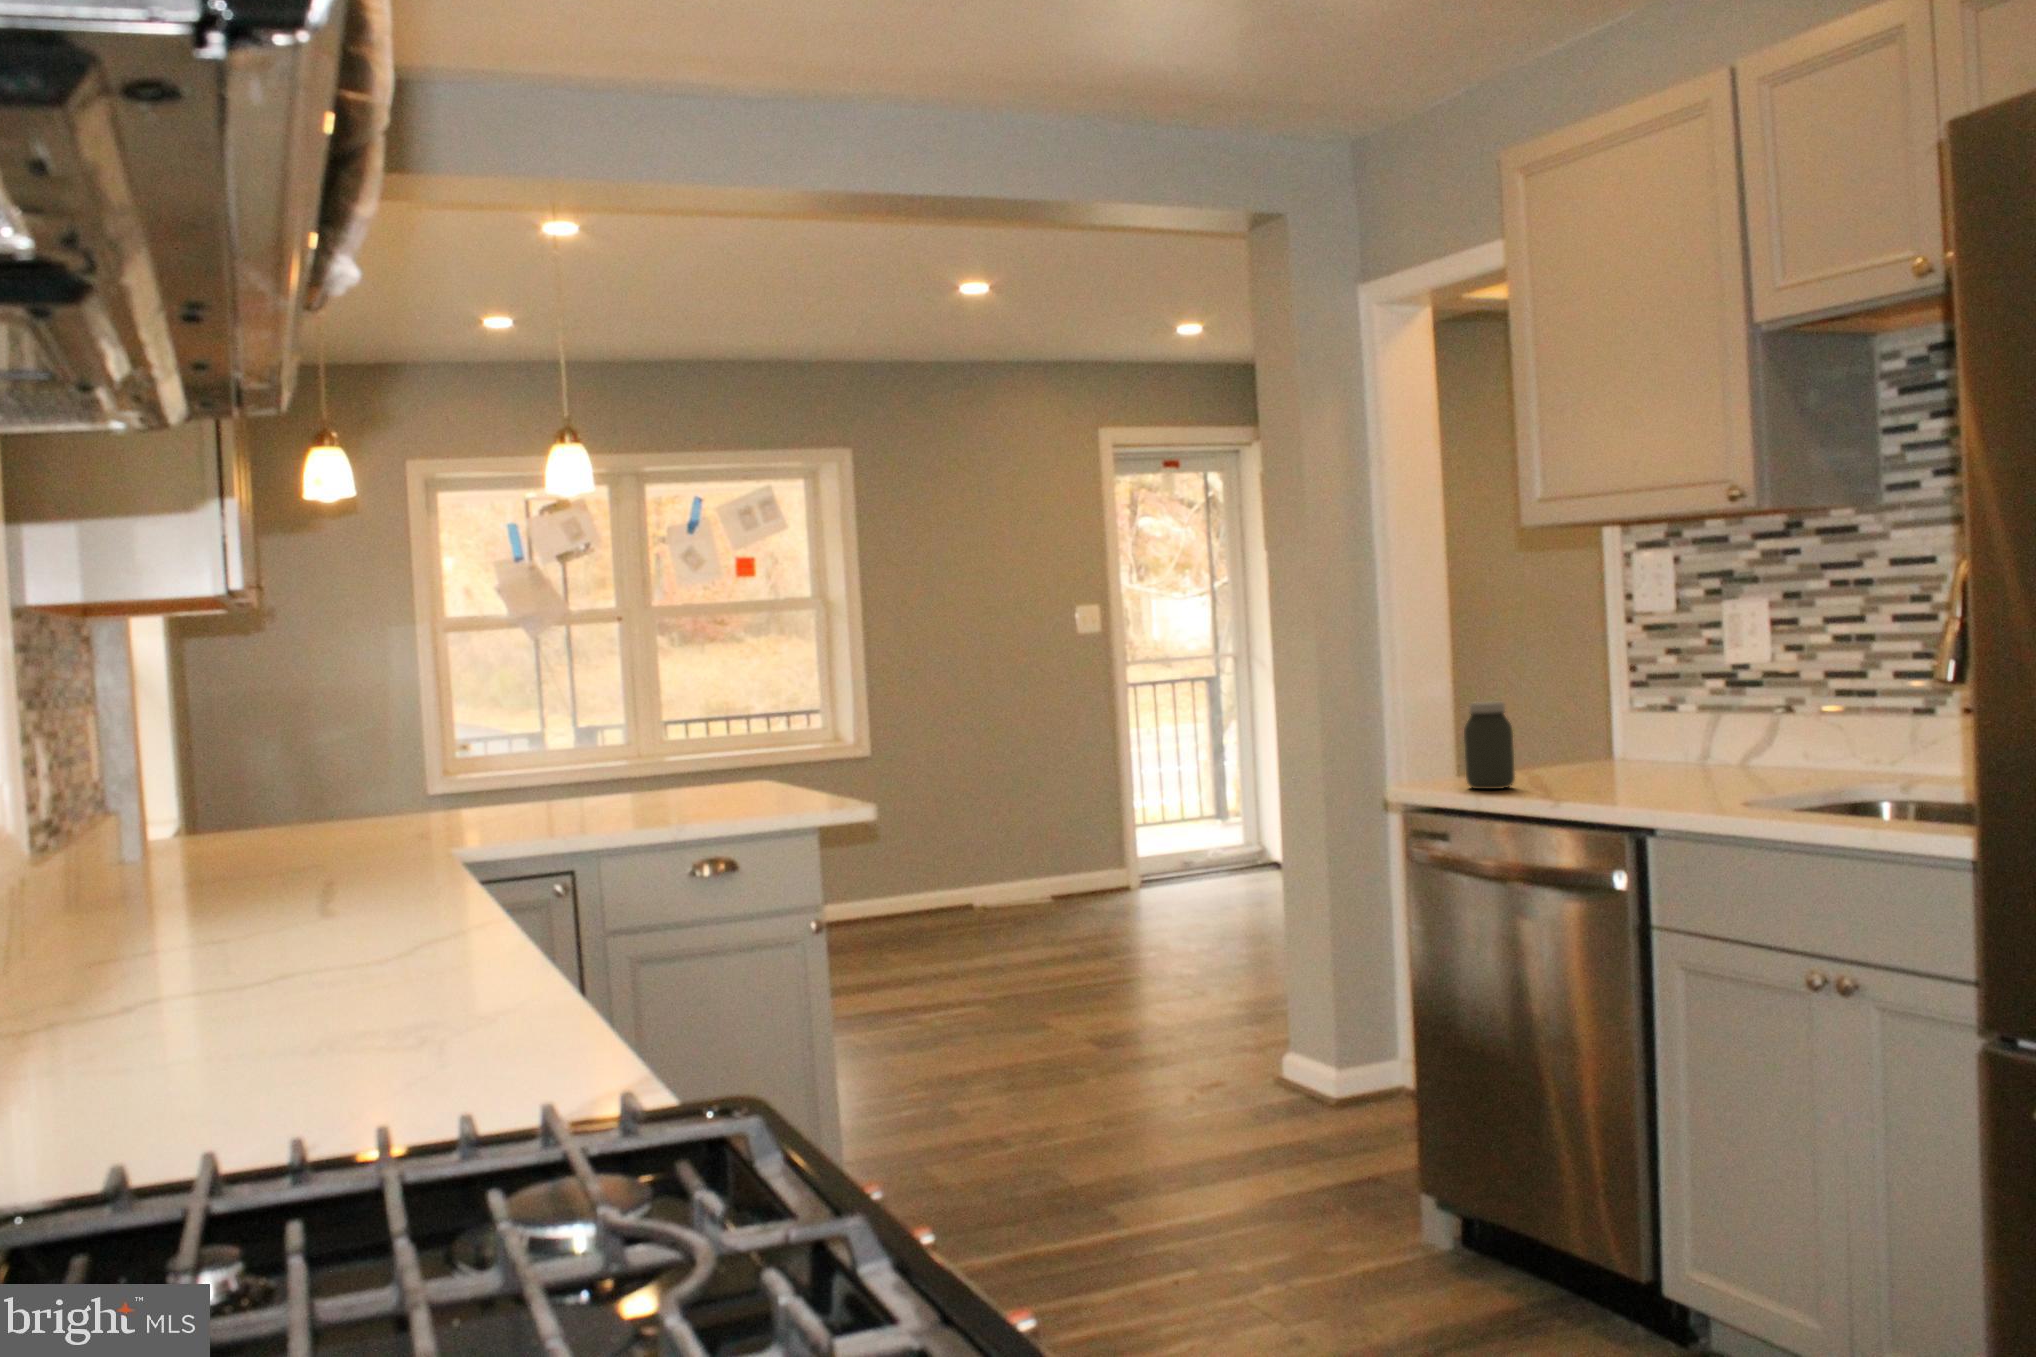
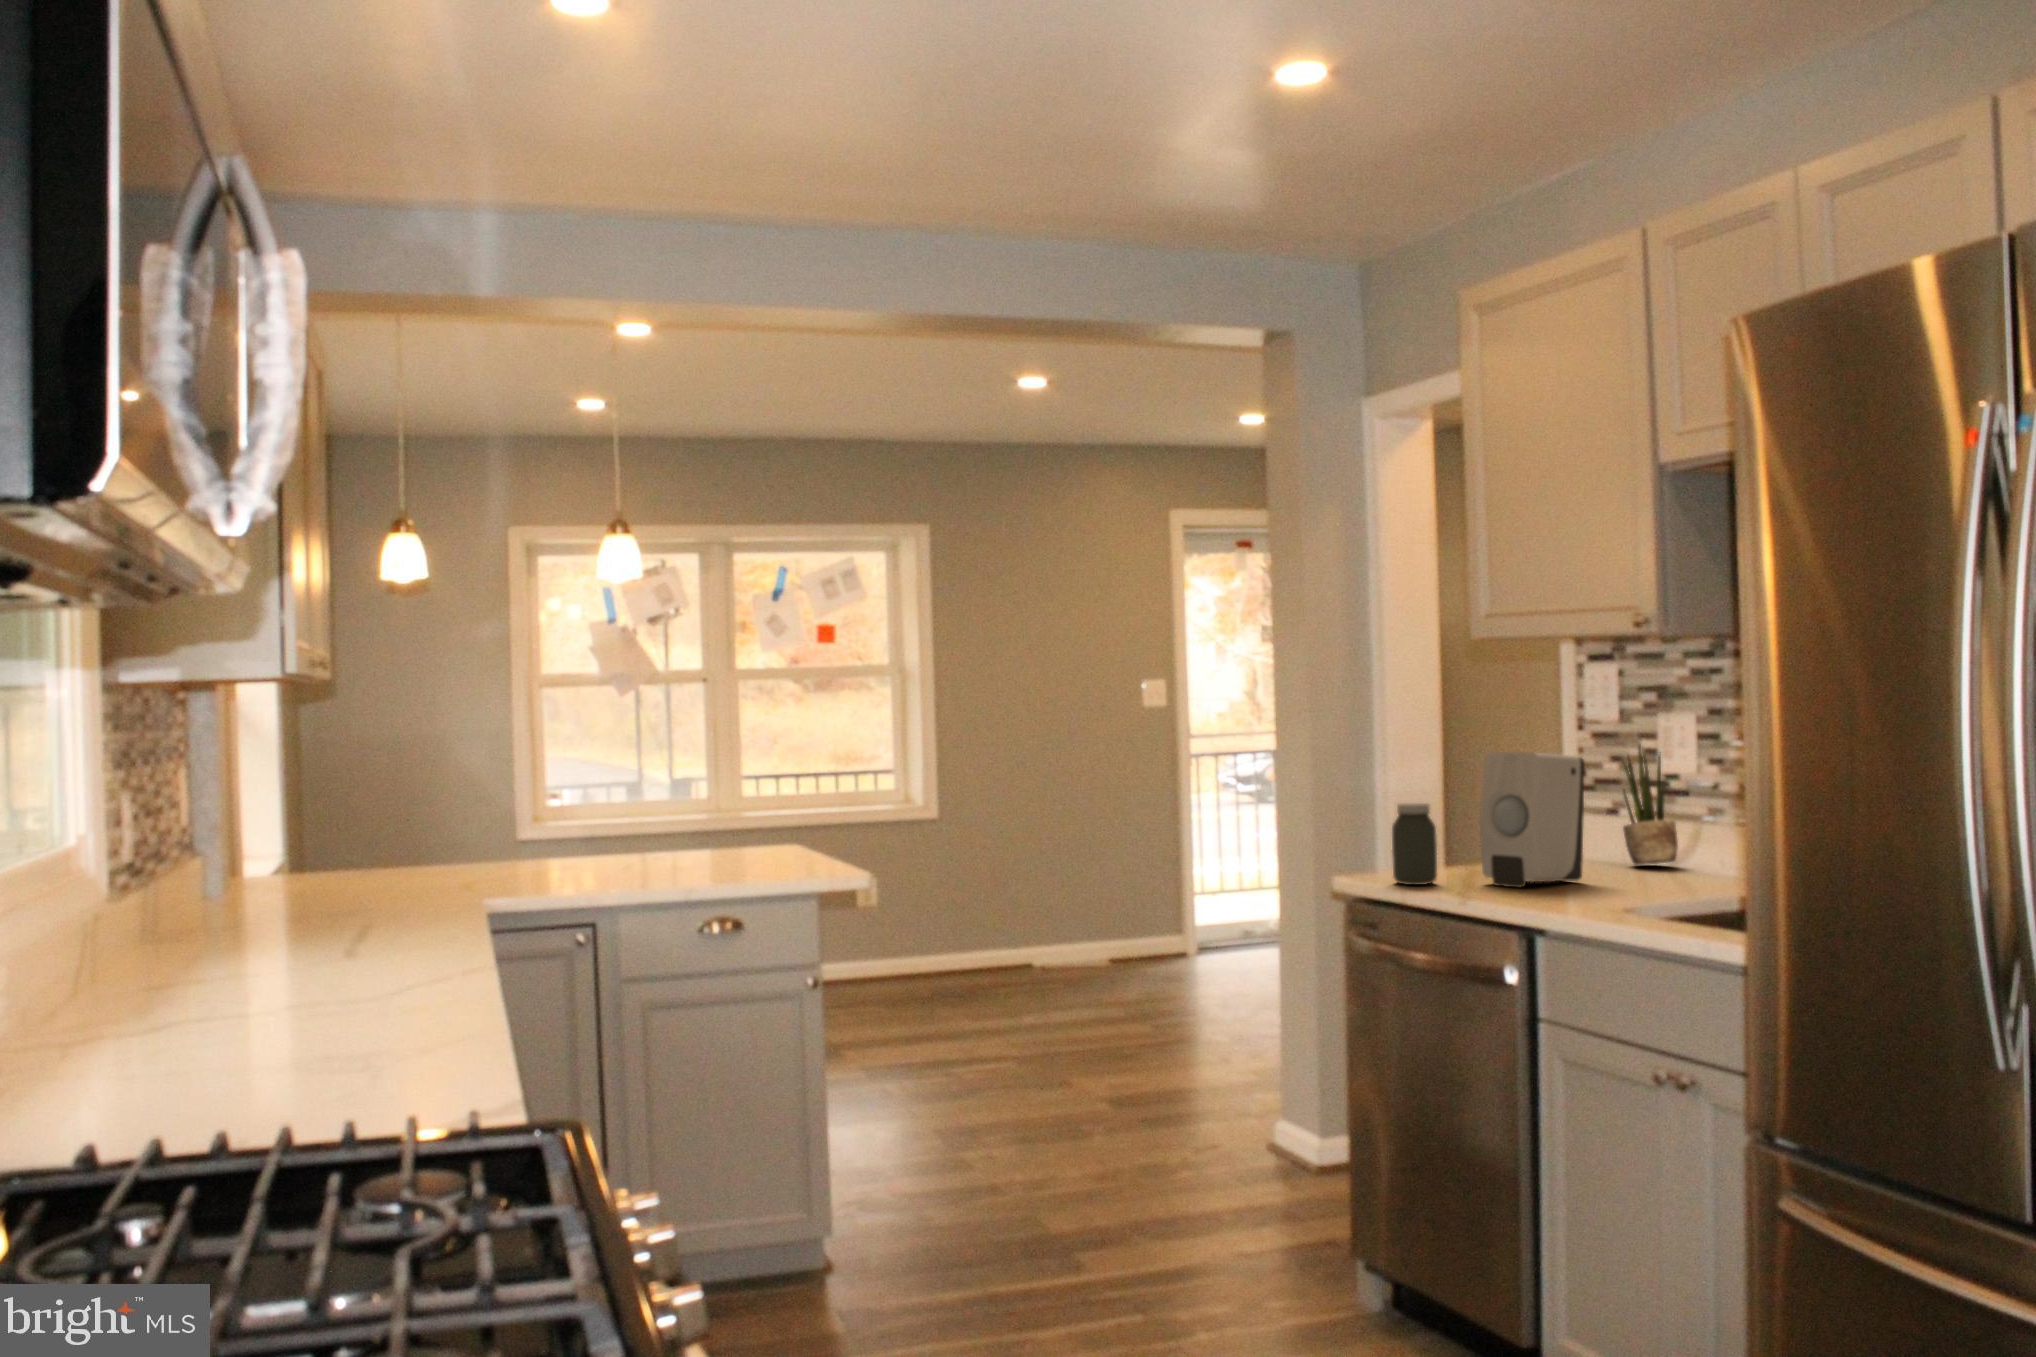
potted plant: none [1686,633,1747,762] -> present [1623,745,1678,865]
soap dispenser: none [1558,642,1664,787] -> present [1480,752,1585,887]

